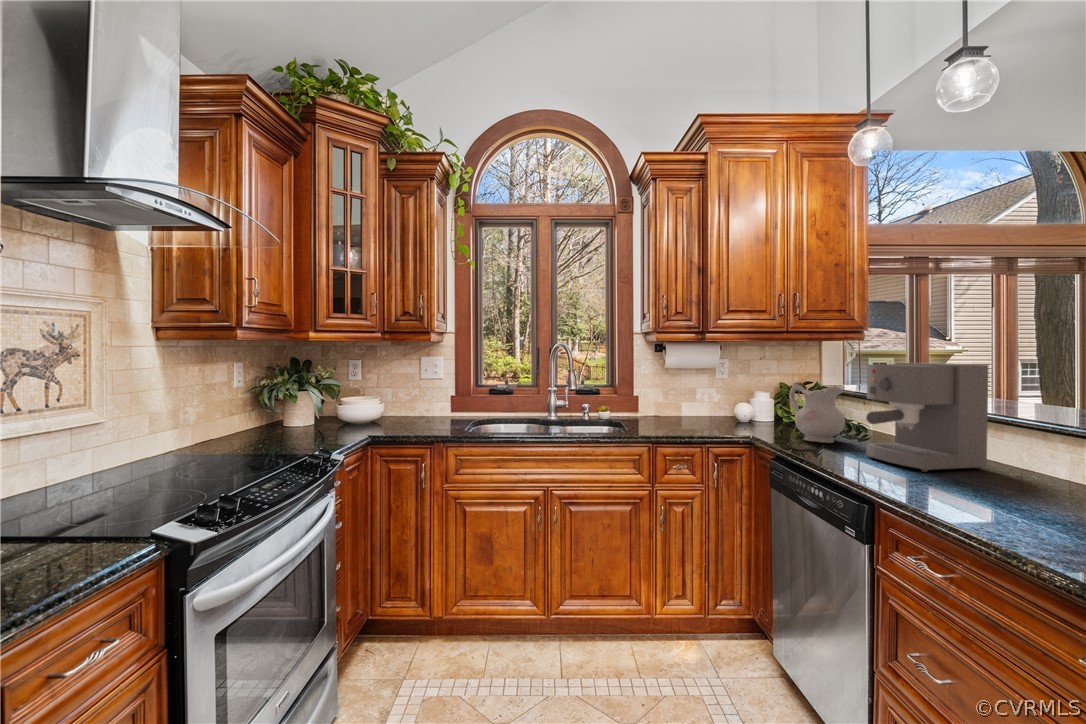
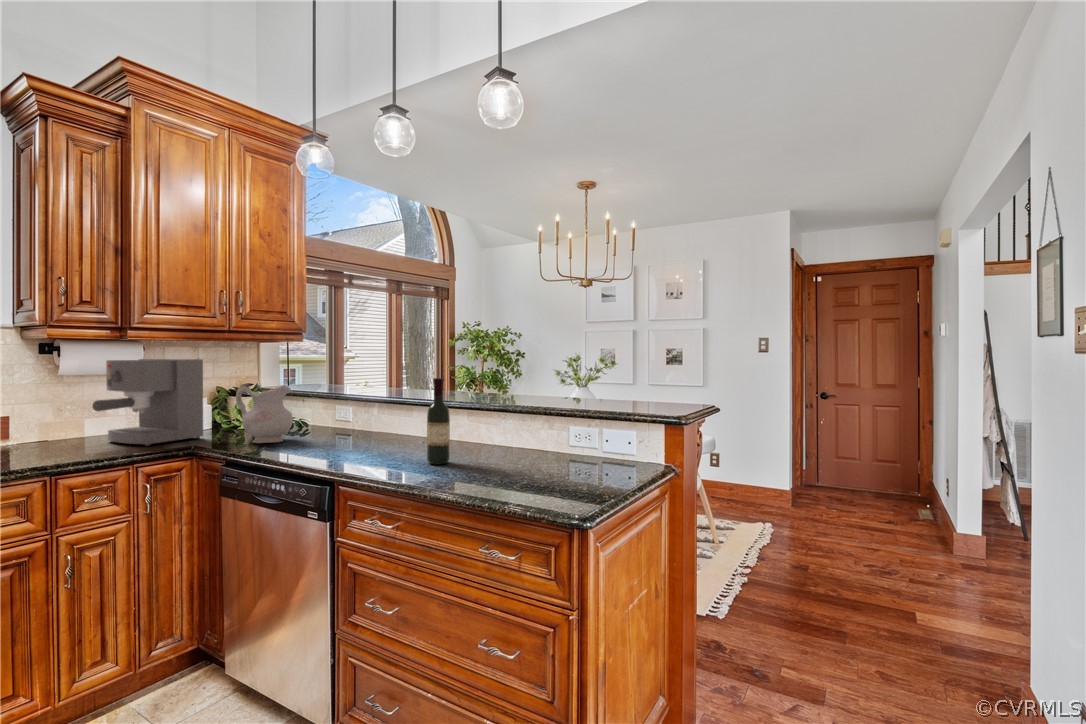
coffee maker: present [866,363,989,472] -> present [92,359,203,446]
wine bottle: none [1006,387,1046,503] -> present [427,378,450,464]

